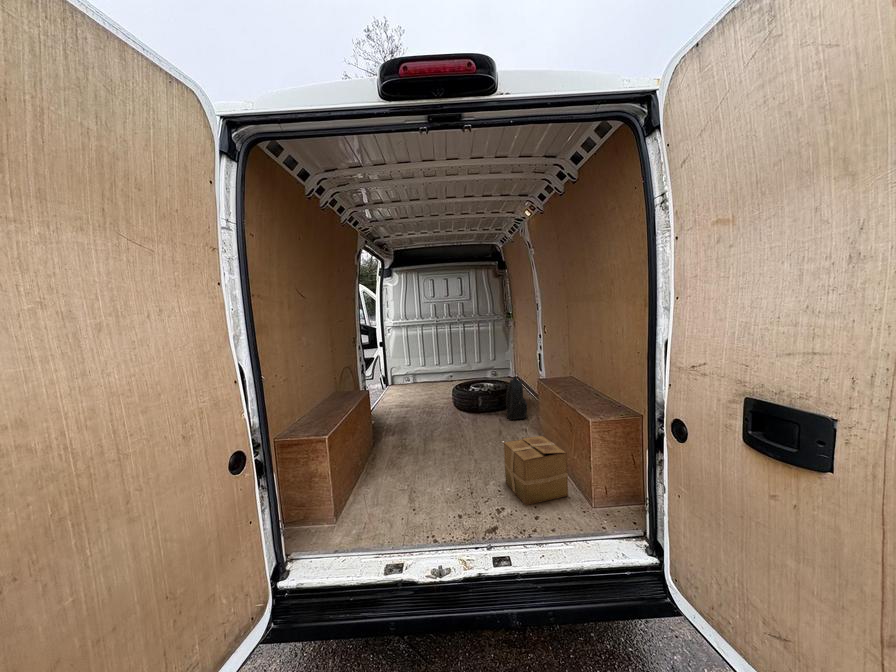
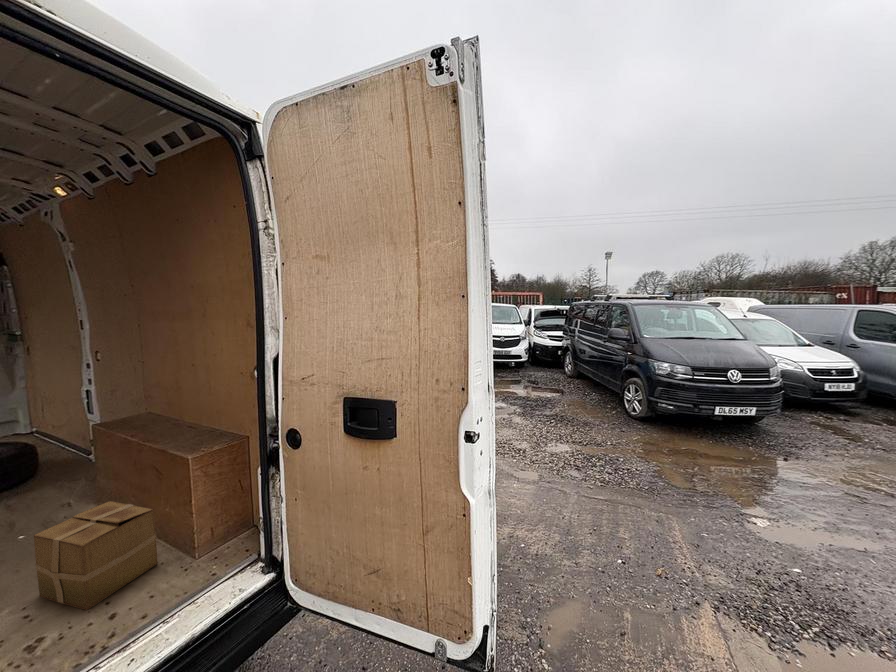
backpack: present [506,377,527,420] -> none [21,430,70,498]

